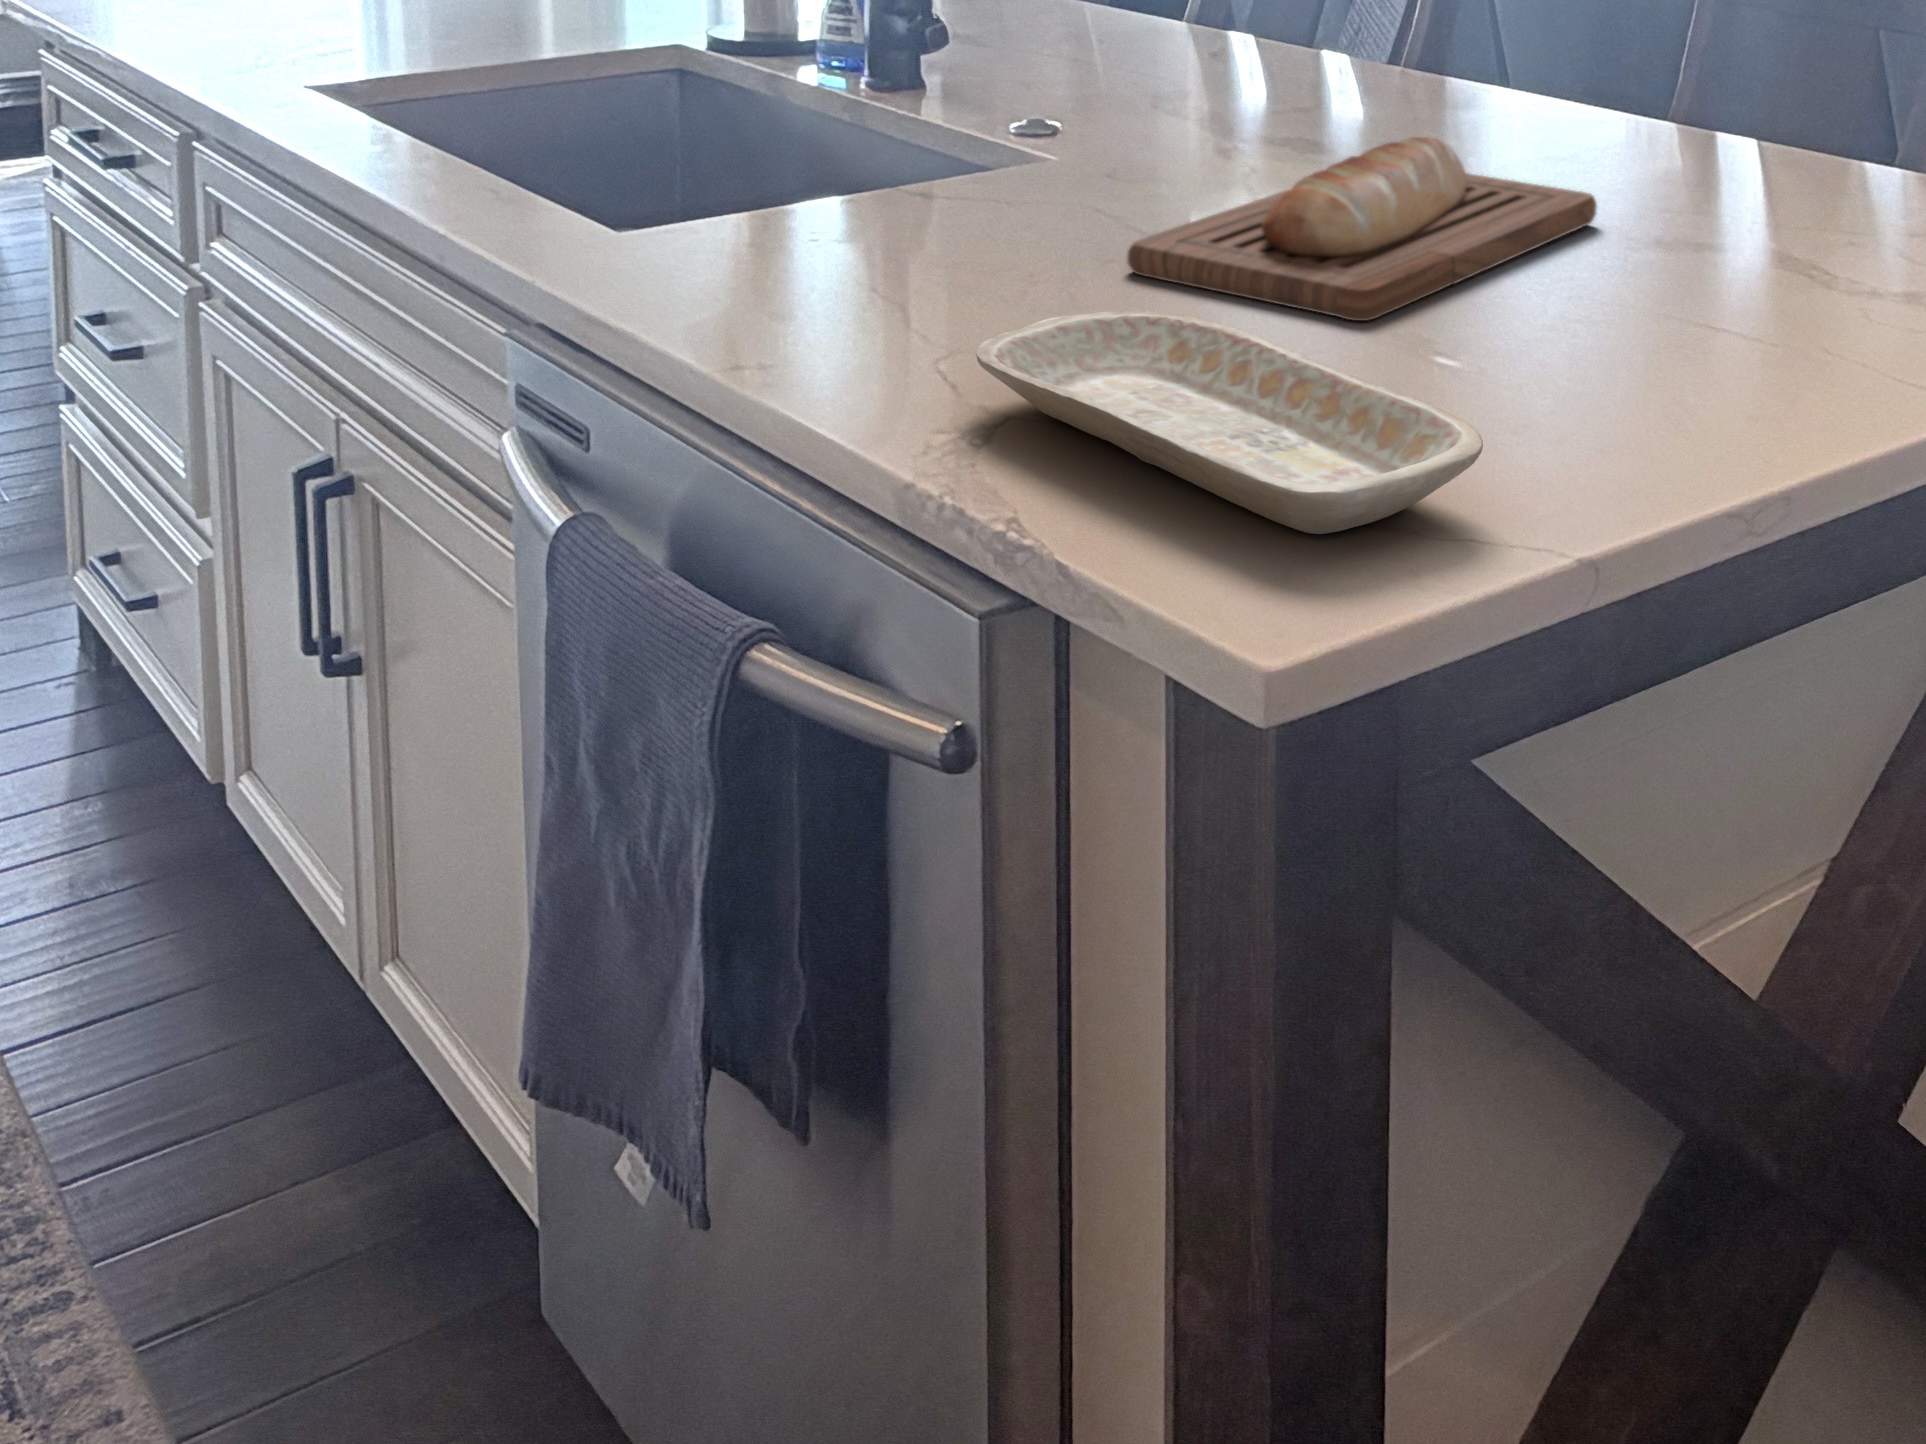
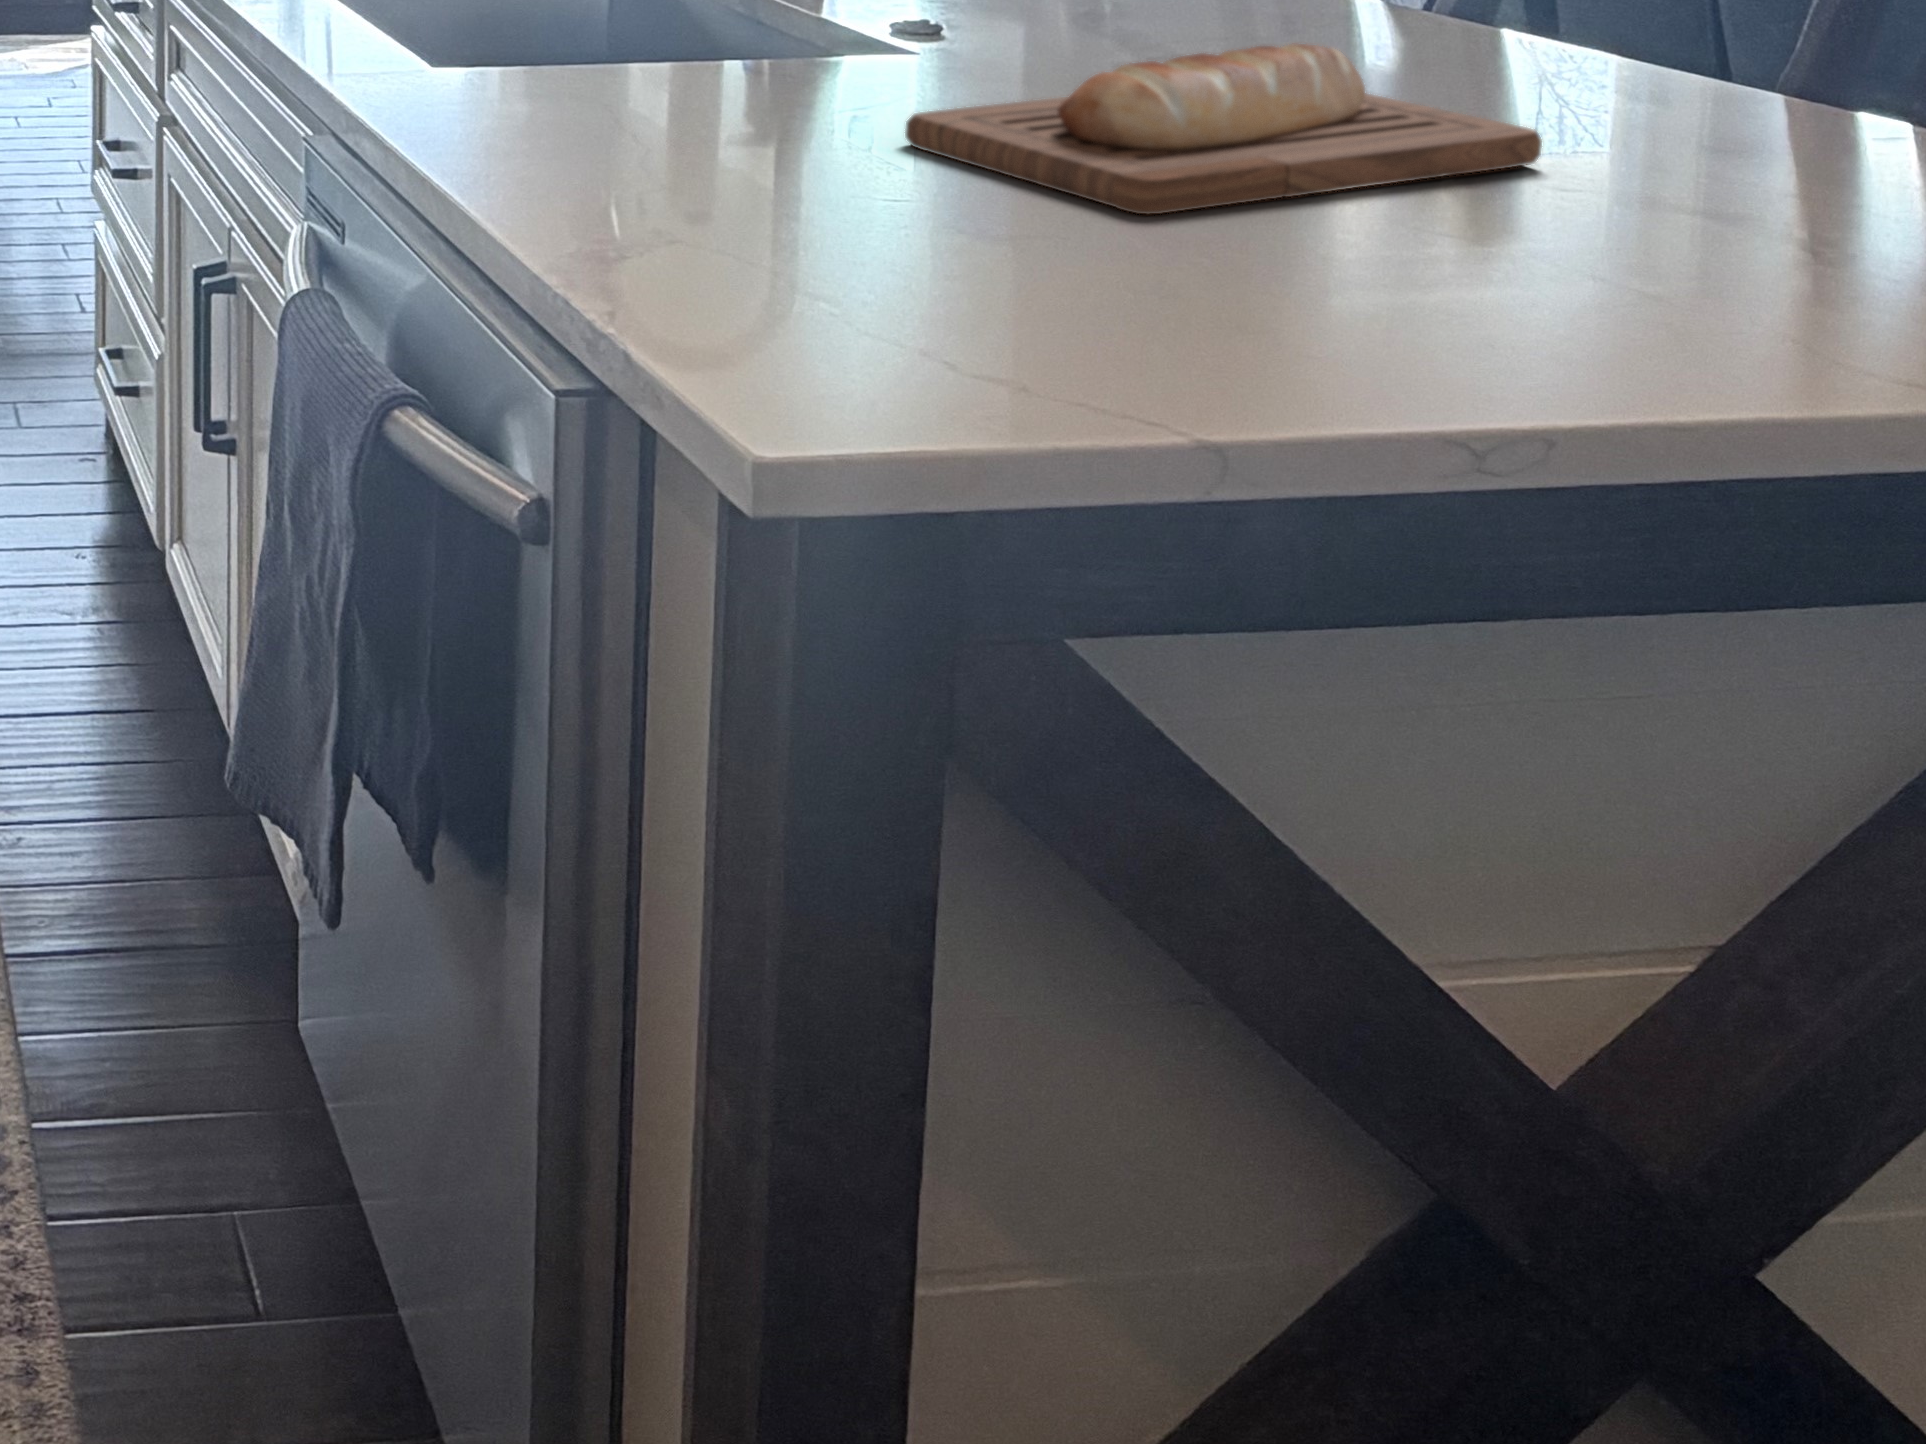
tray: present [976,311,1483,534] -> none [645,152,1135,371]

